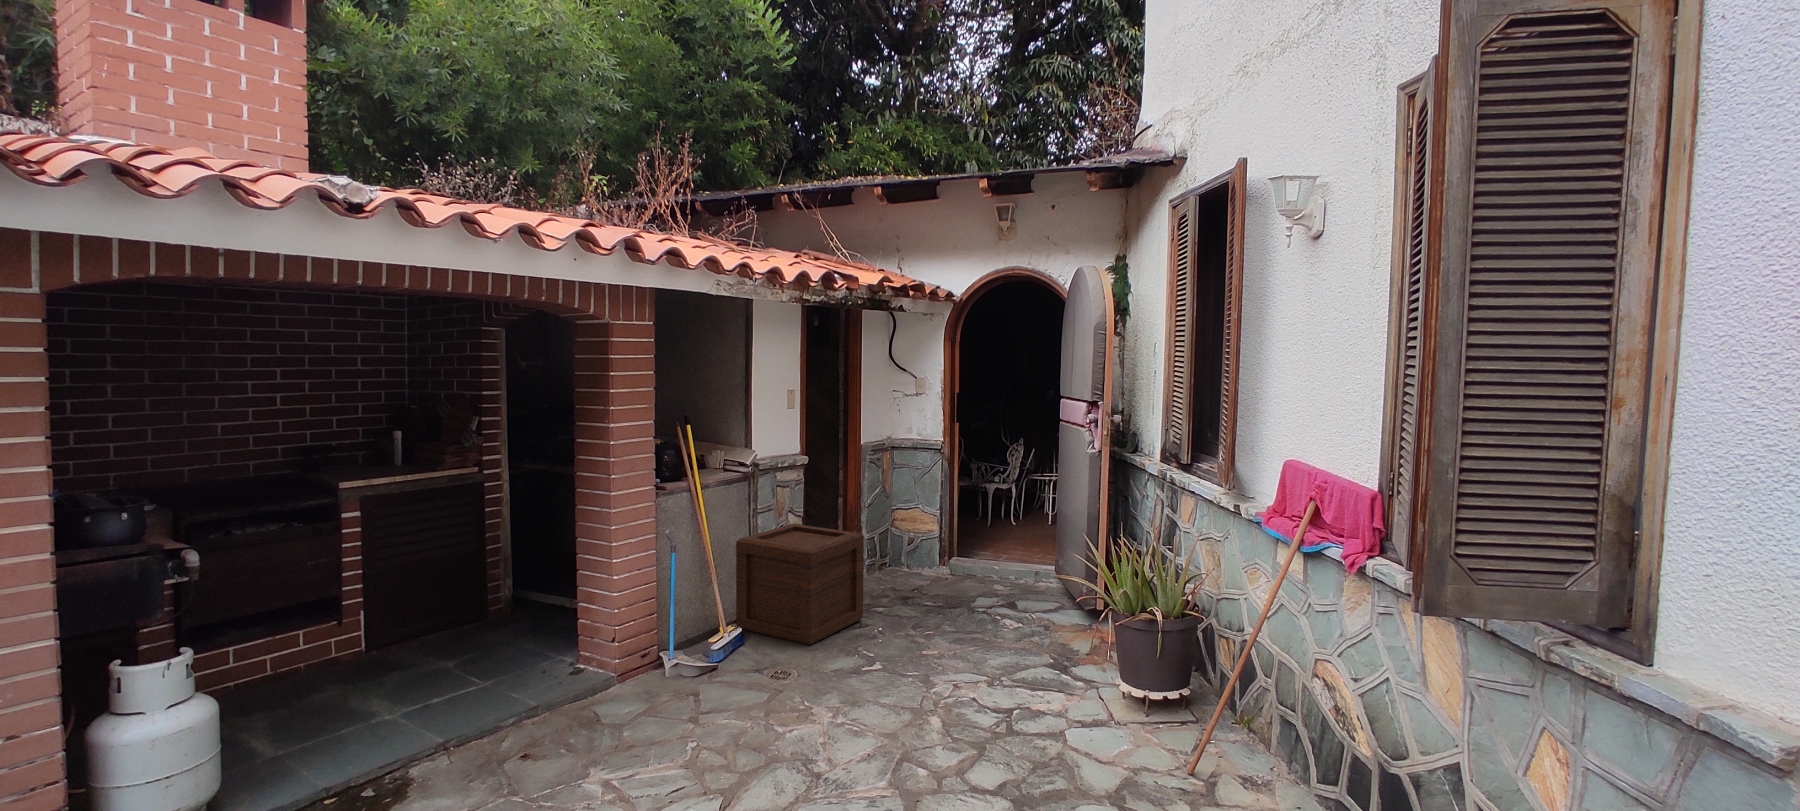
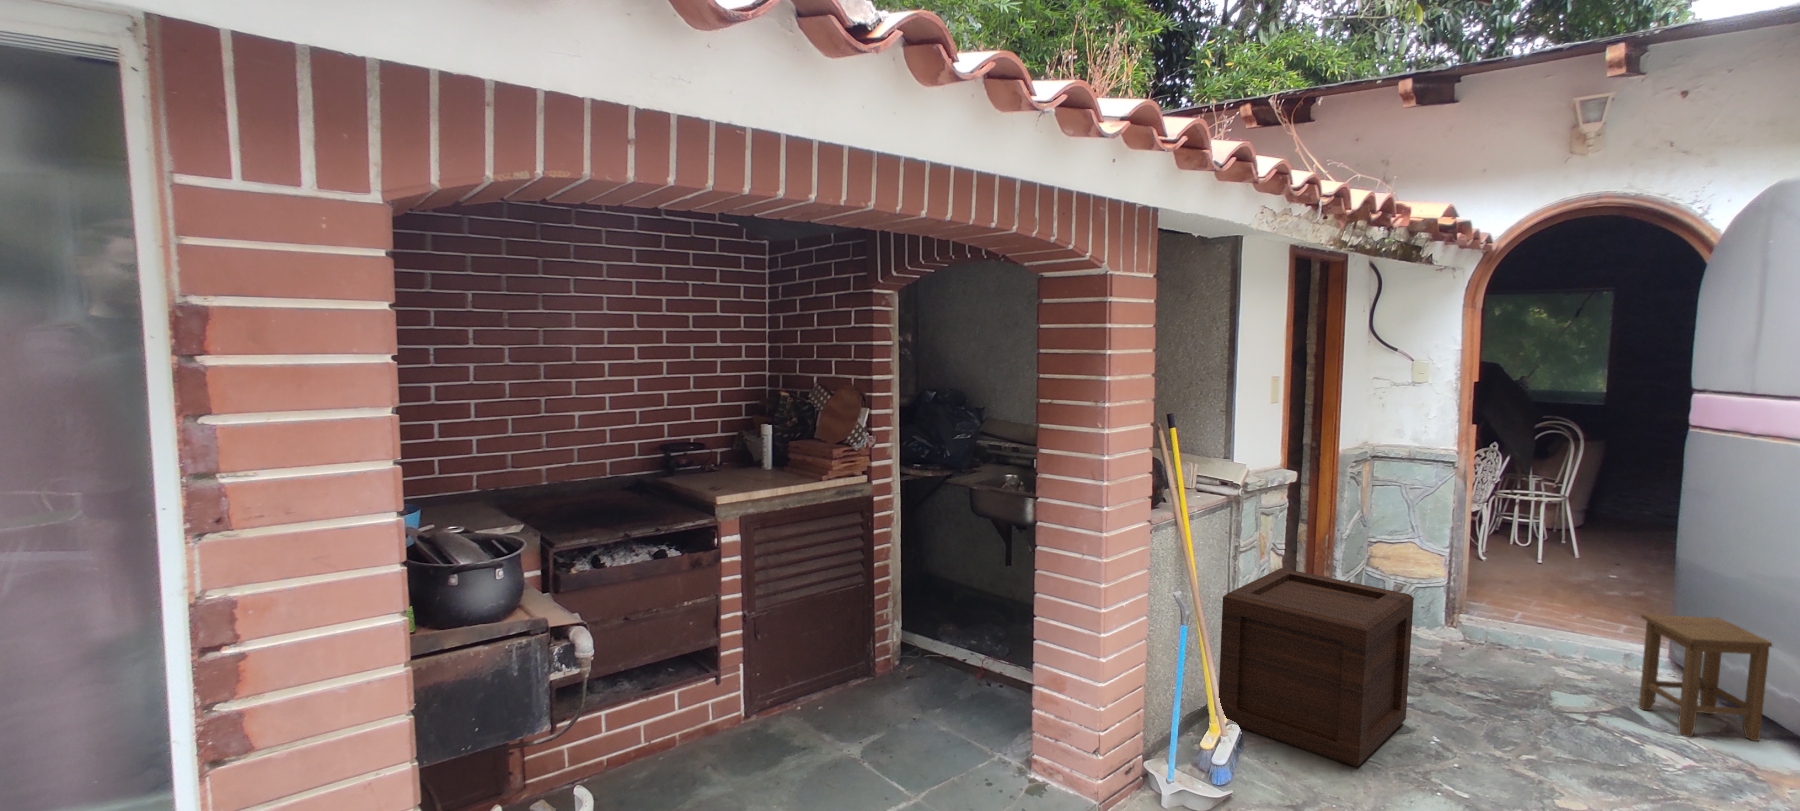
stool: none [1017,541,1075,614] -> present [1639,614,1772,741]

